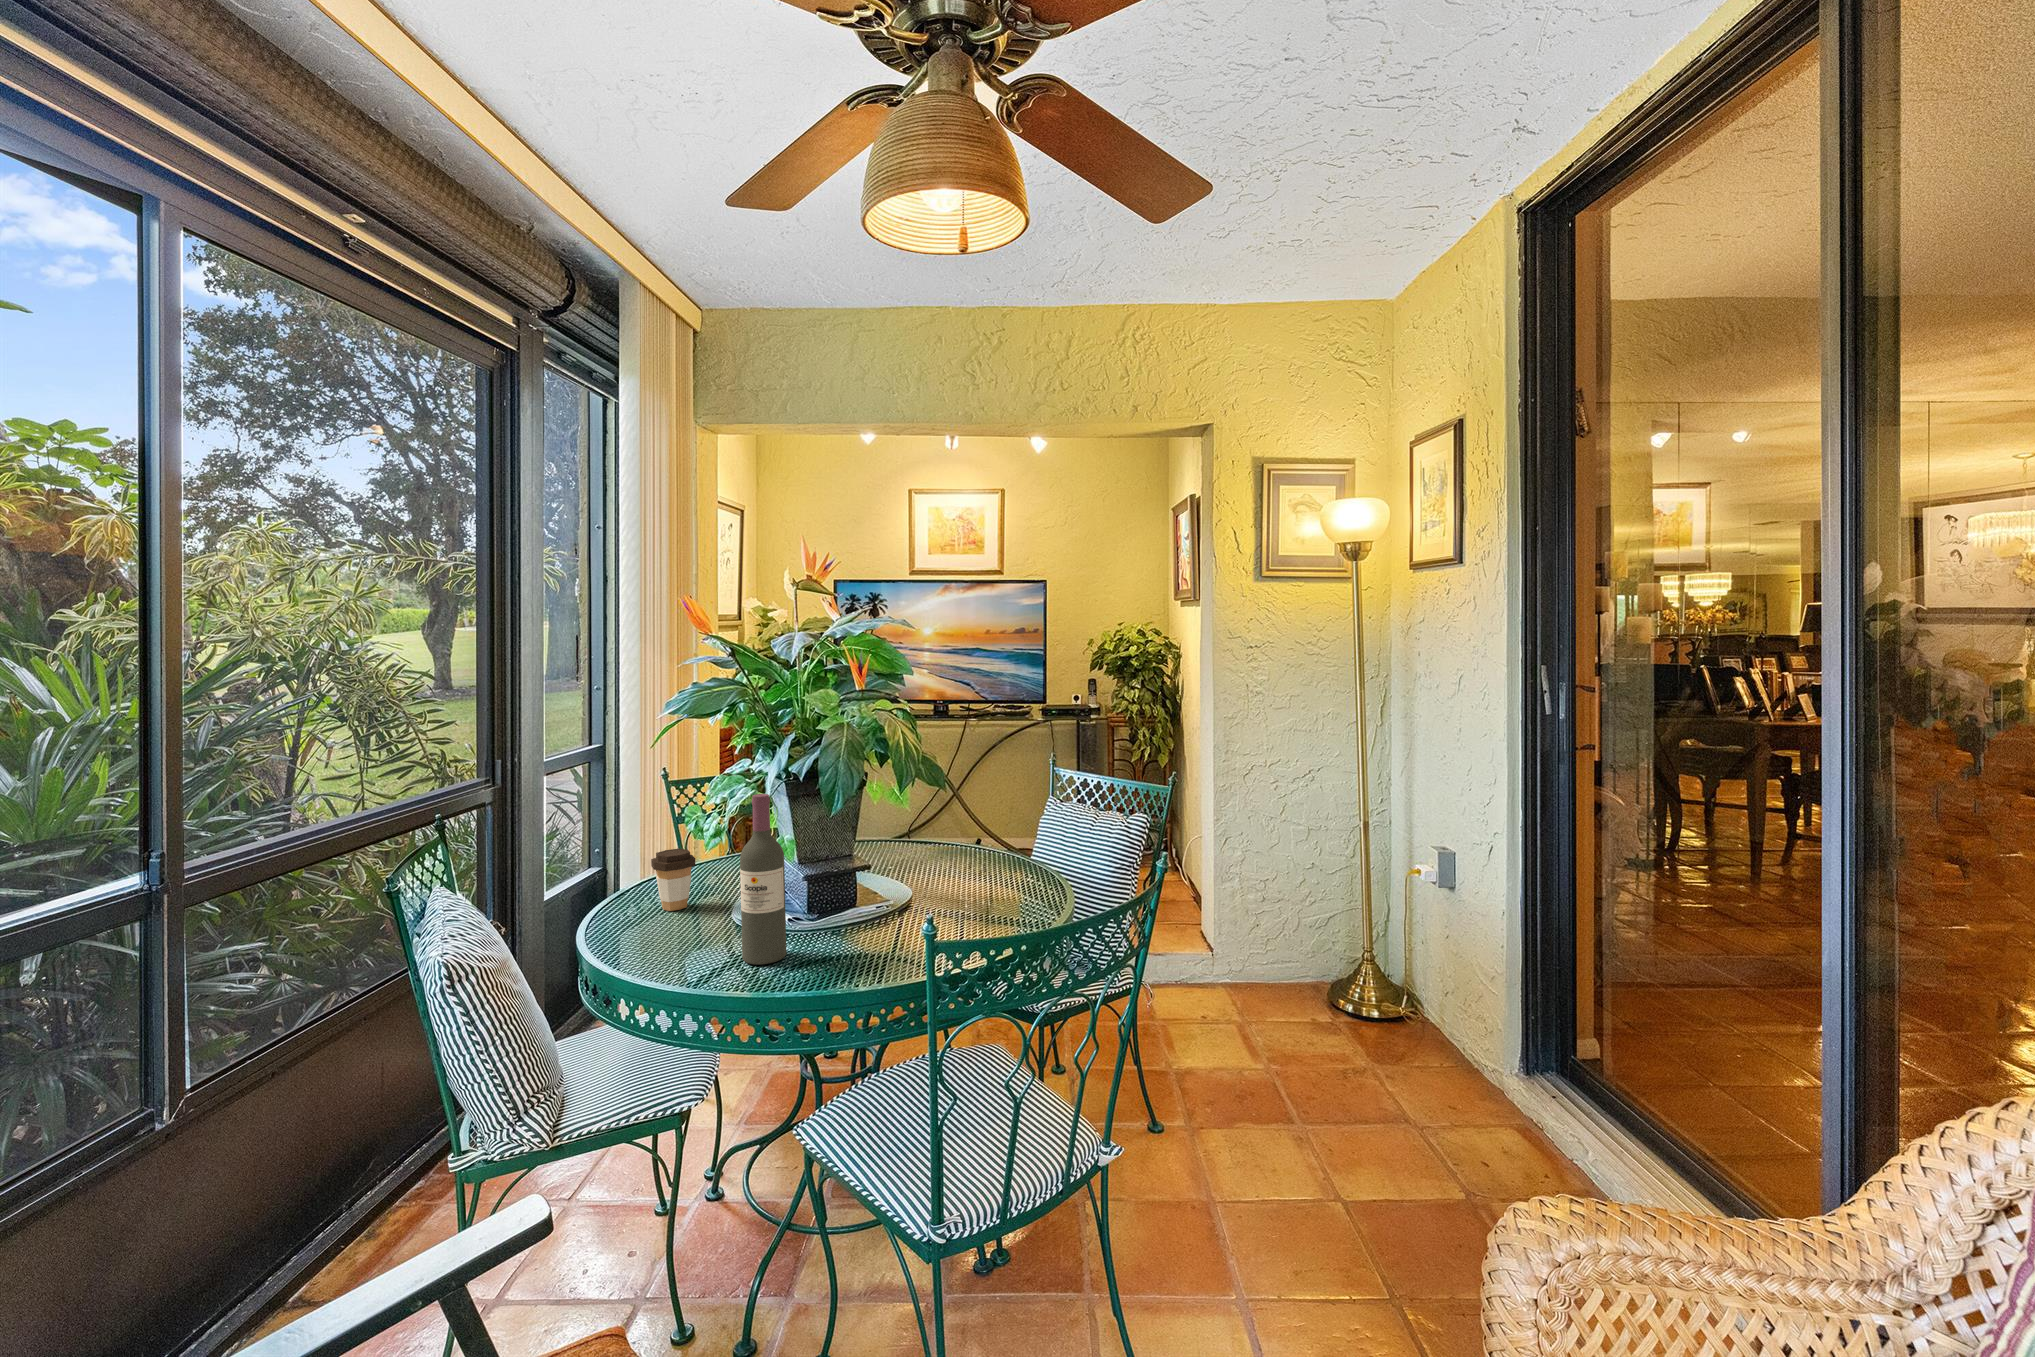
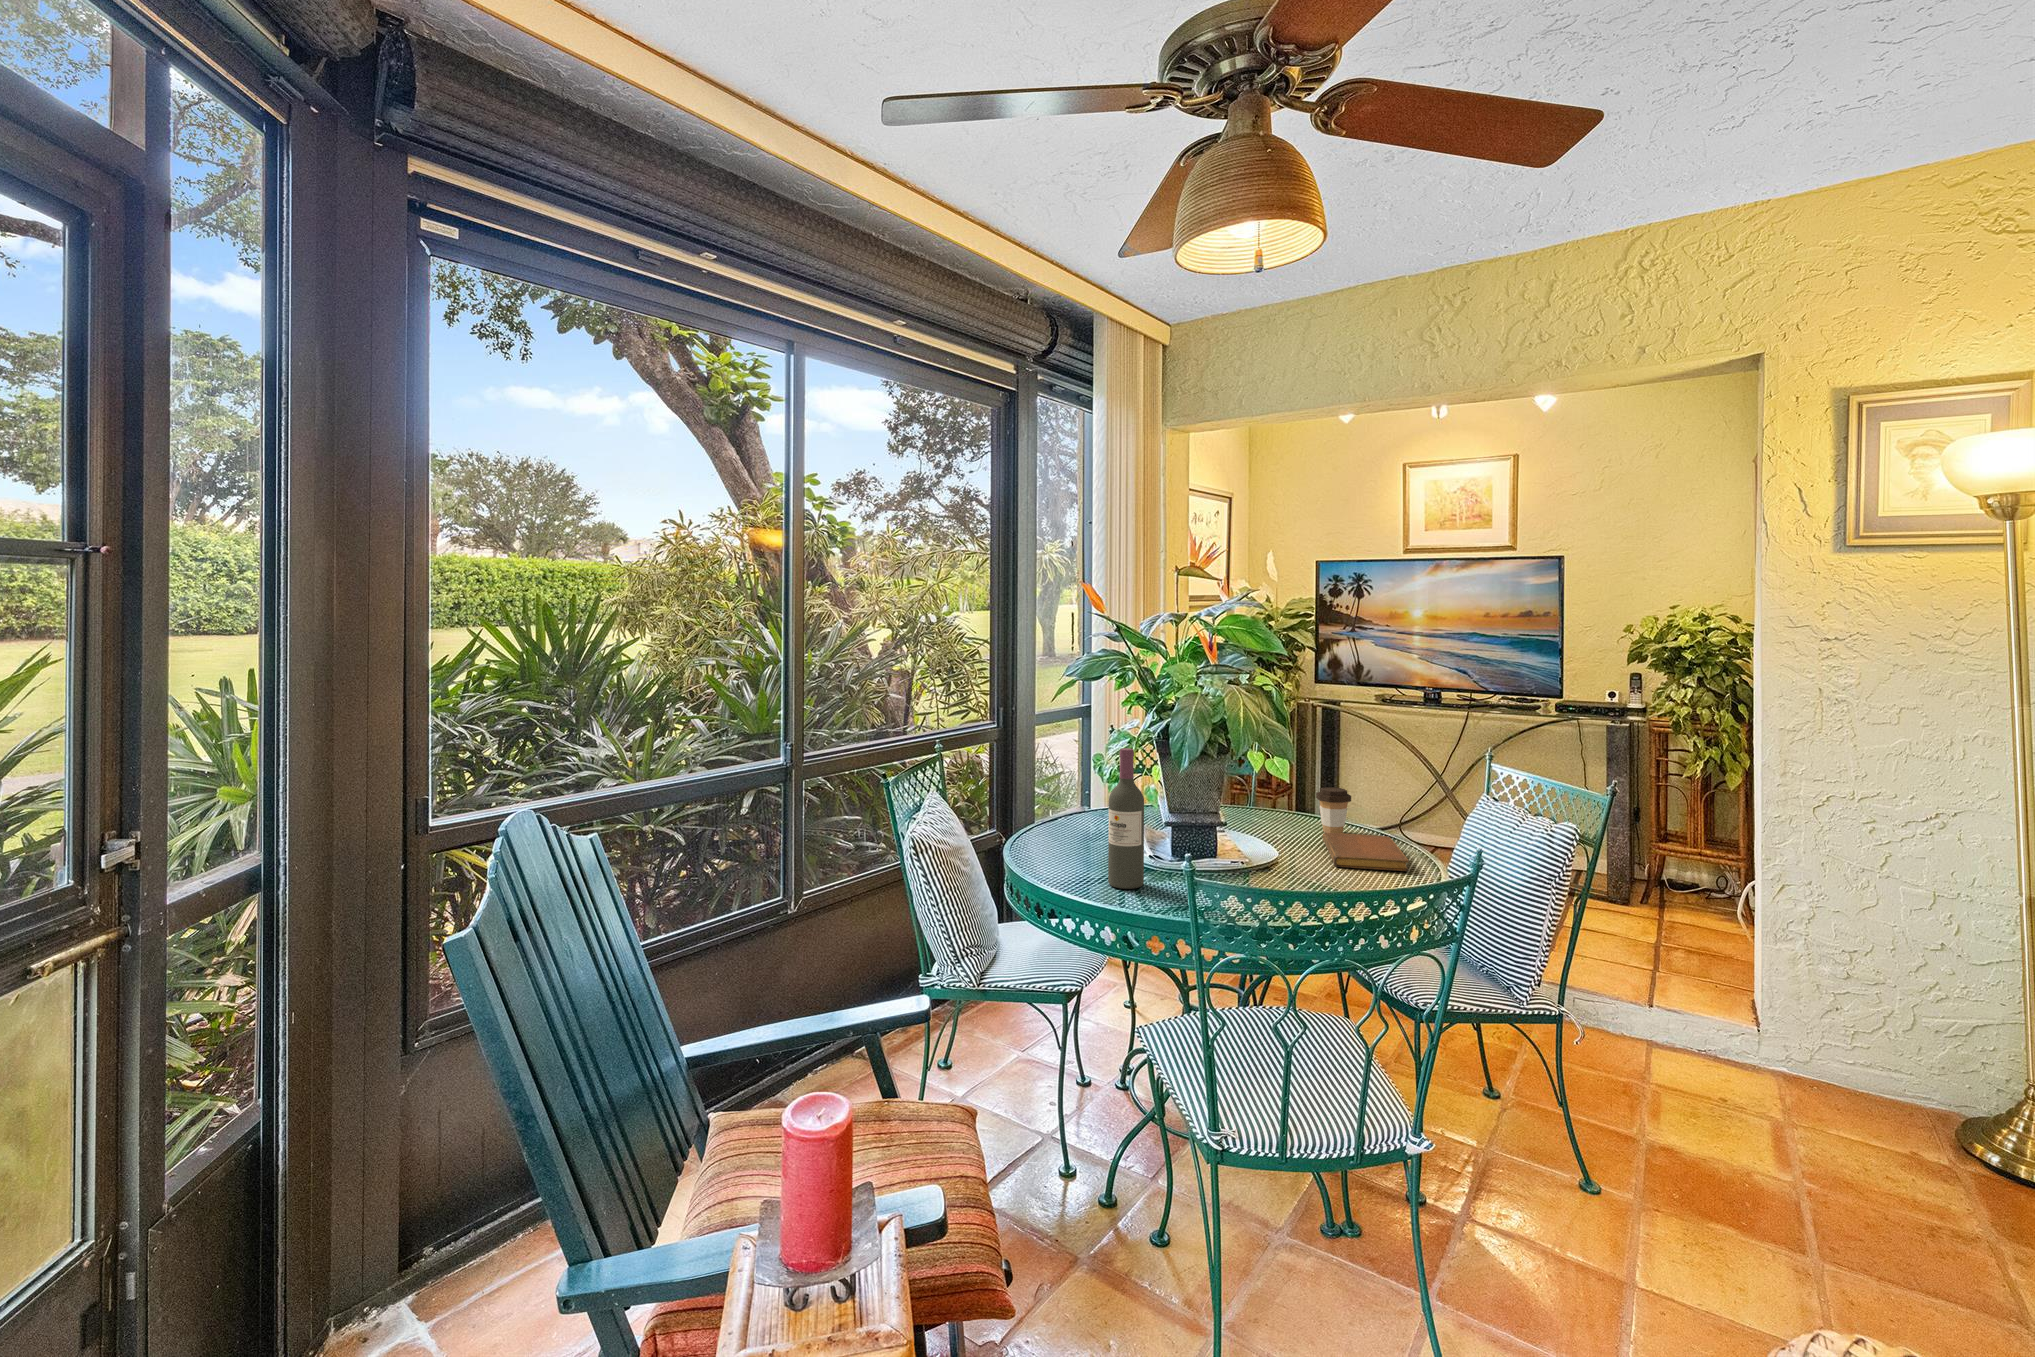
coffee cup: present [651,849,695,911] -> present [1316,787,1351,833]
notebook: none [931,850,1026,890] -> present [1322,833,1409,871]

